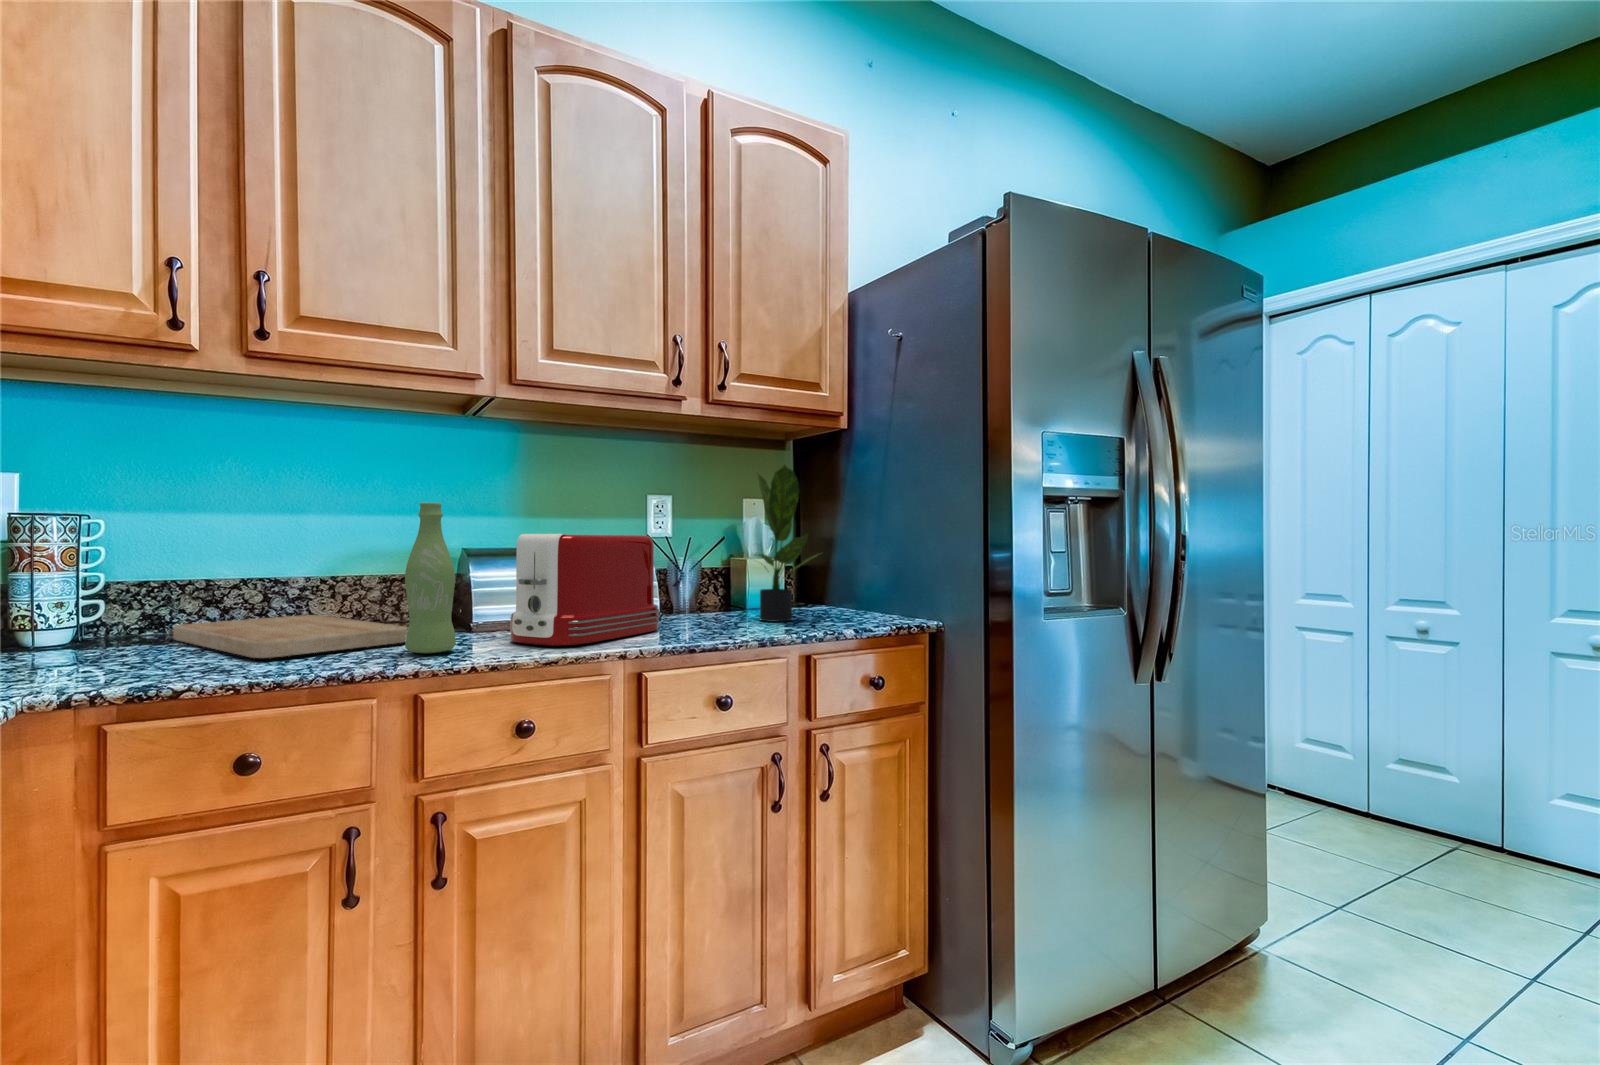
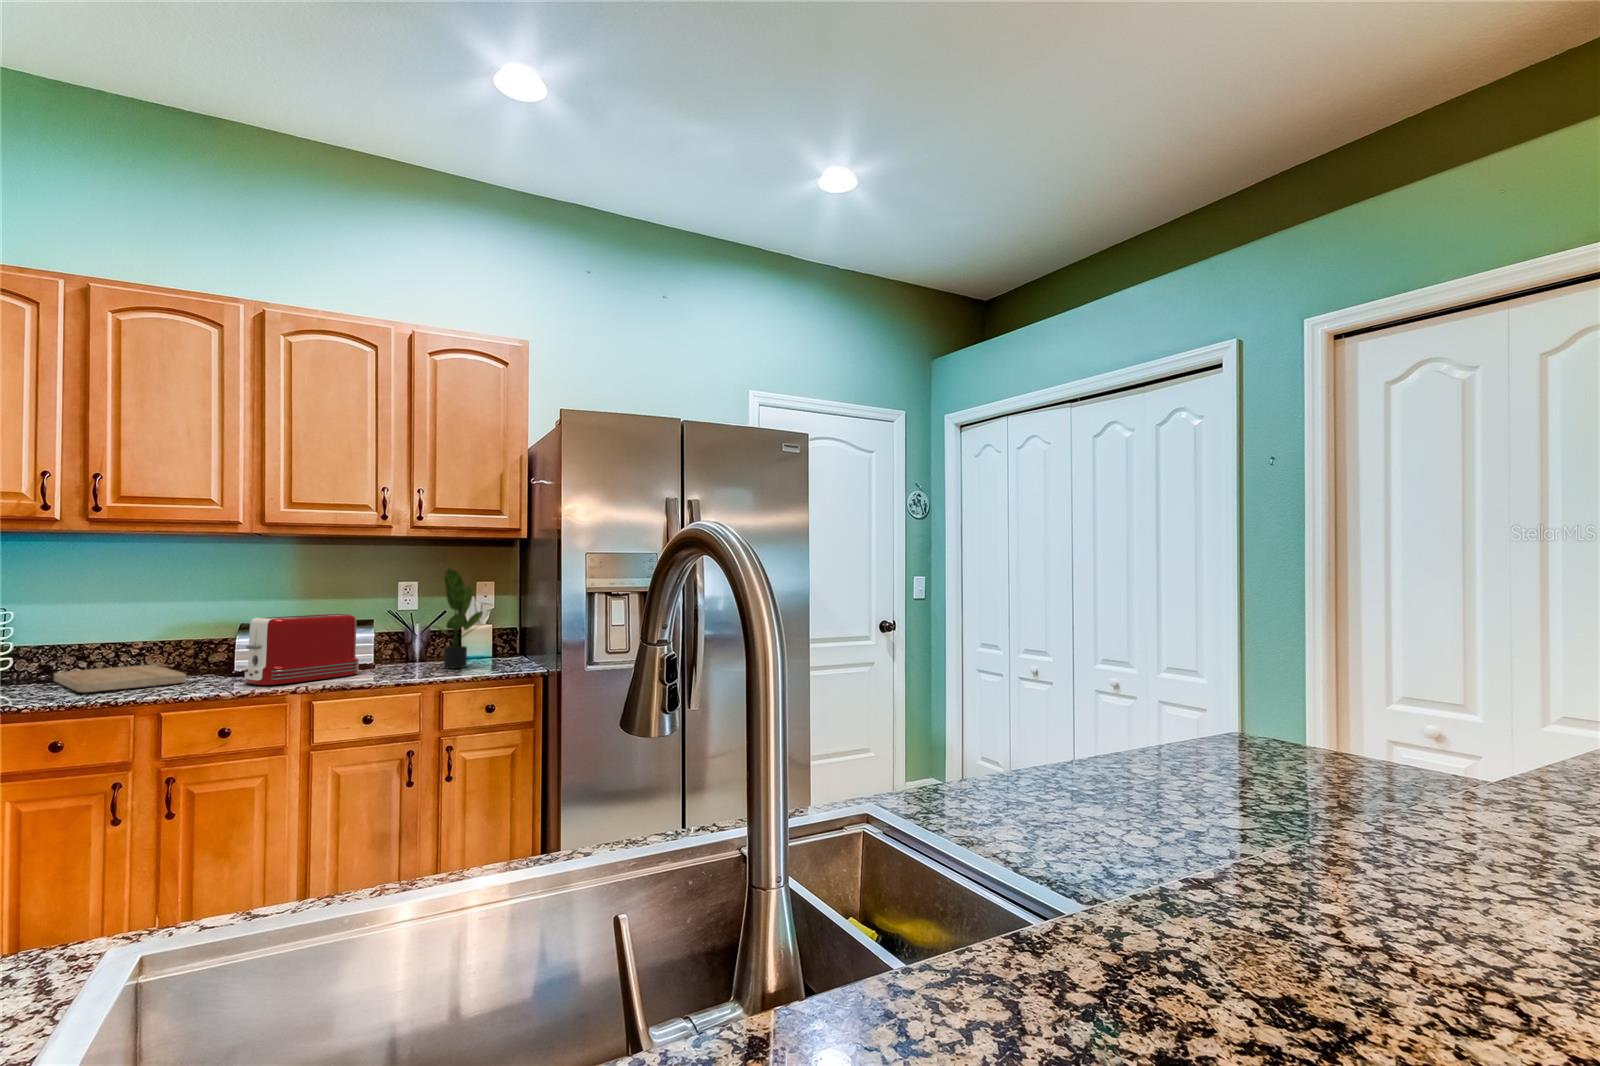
bottle: present [405,503,456,654] -> none [169,603,203,690]

